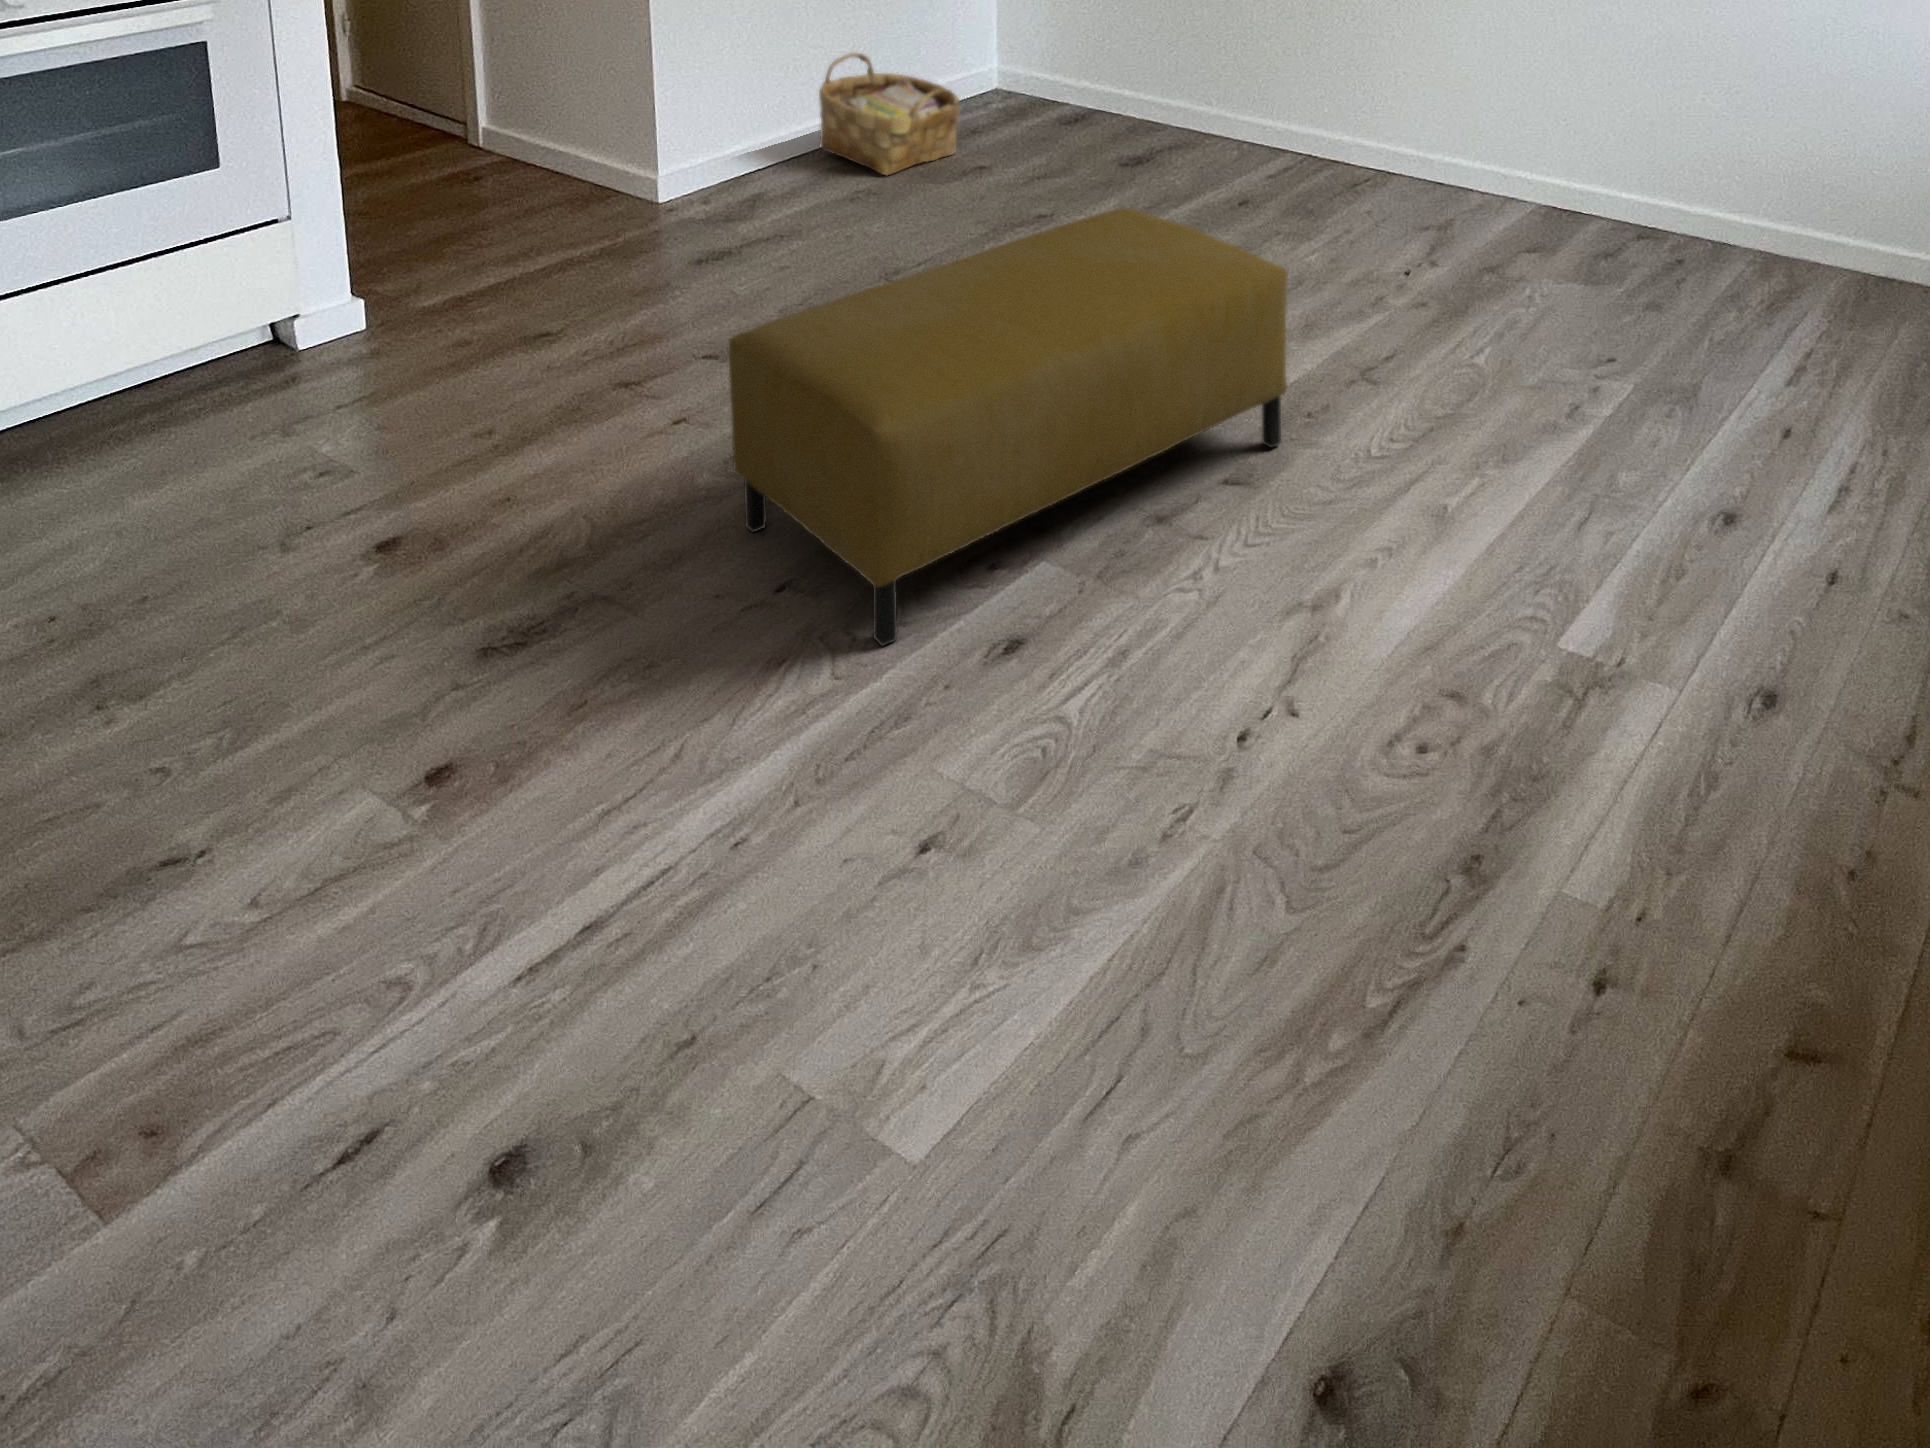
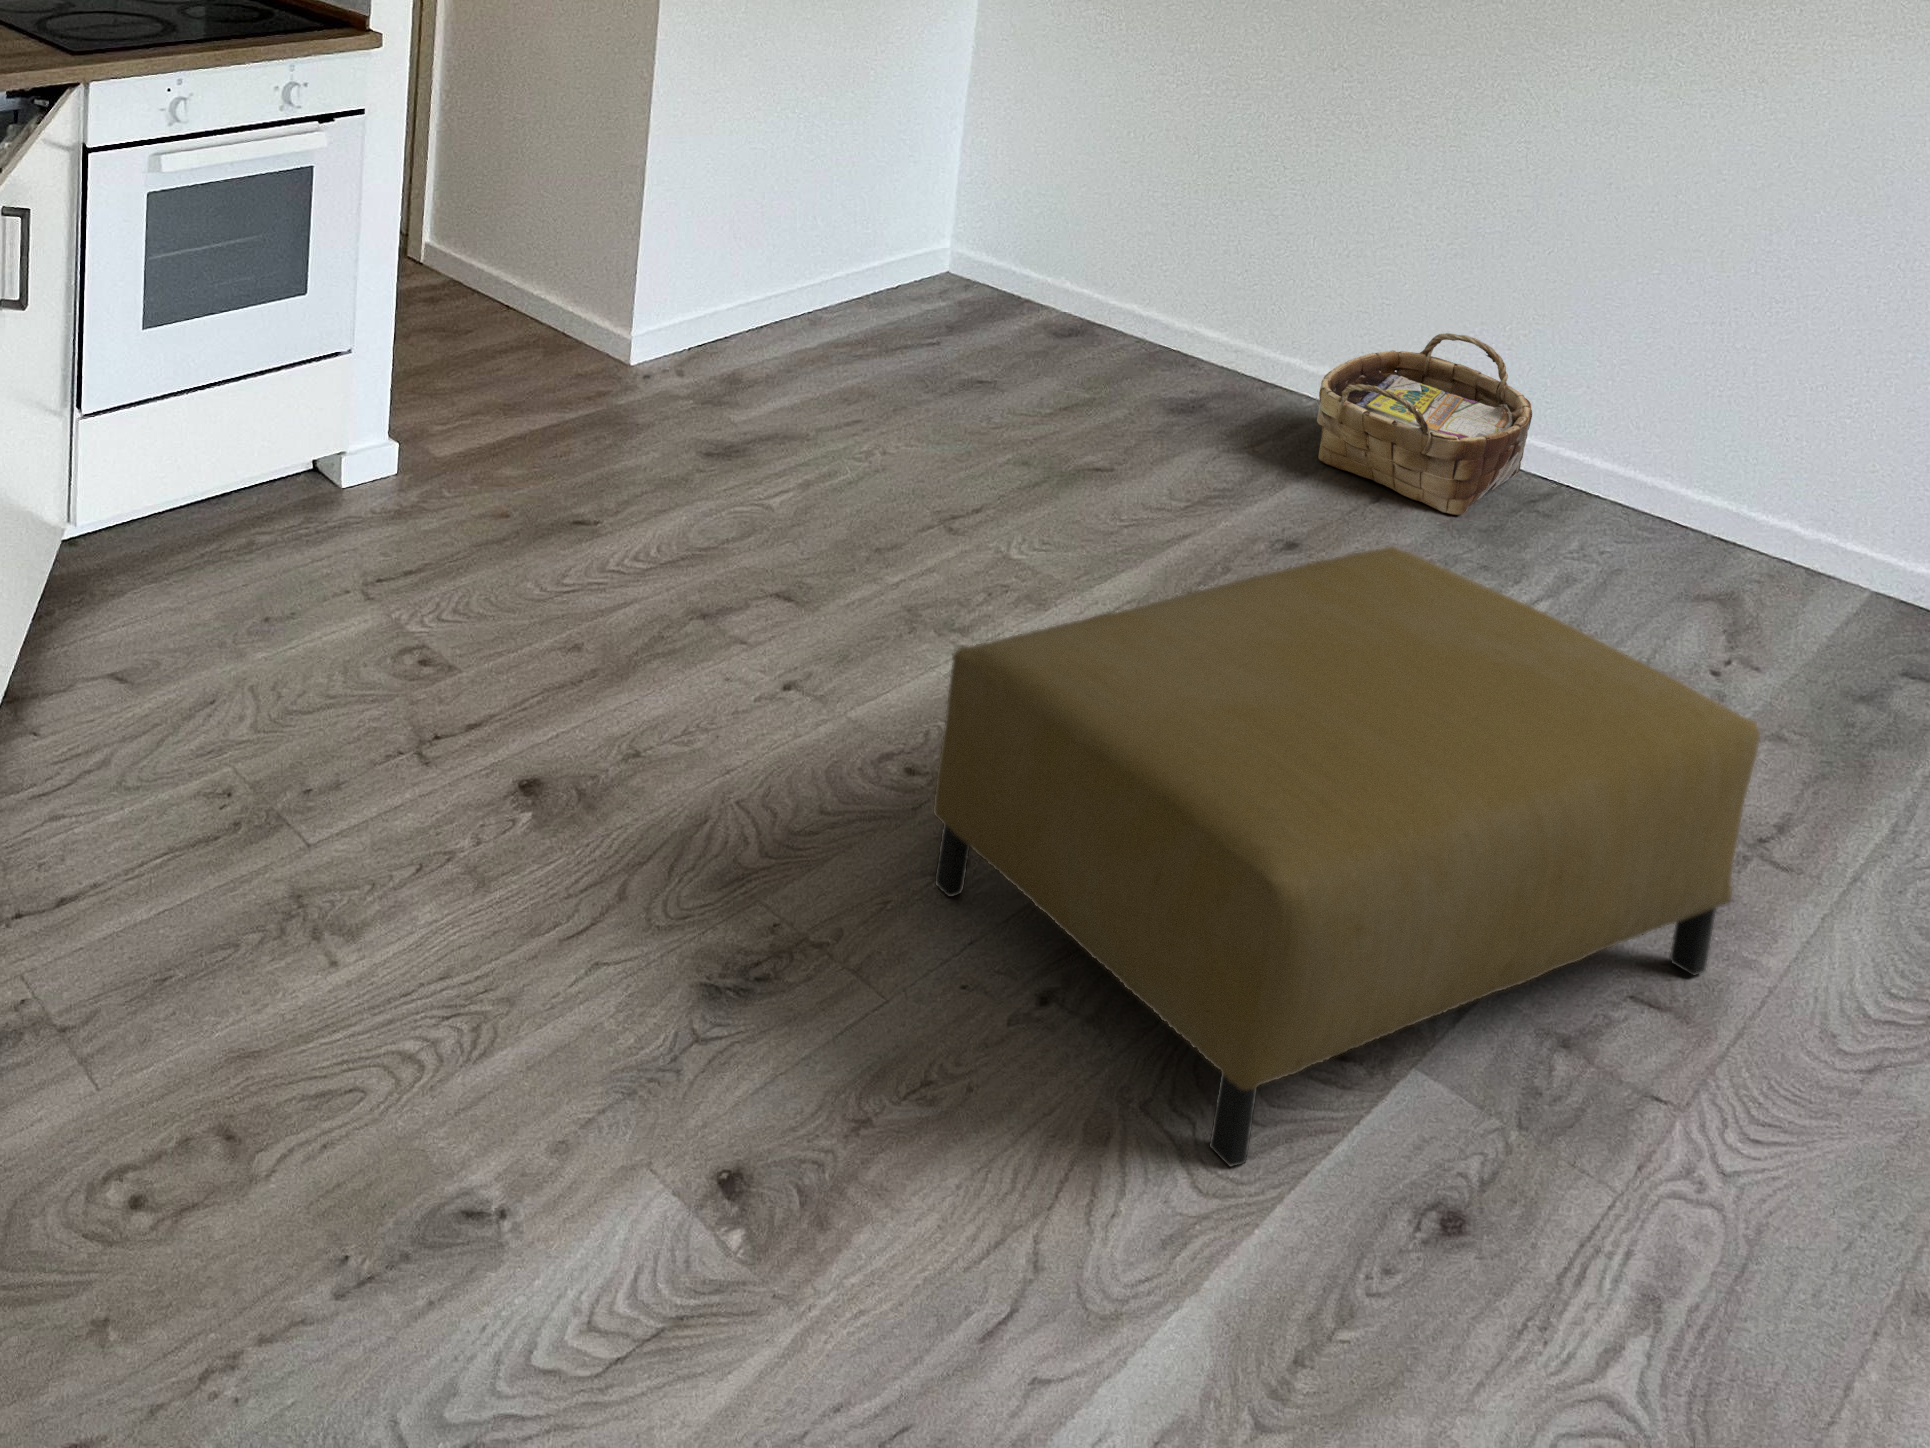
woven basket: present [819,53,960,175] -> present [1317,333,1532,515]

